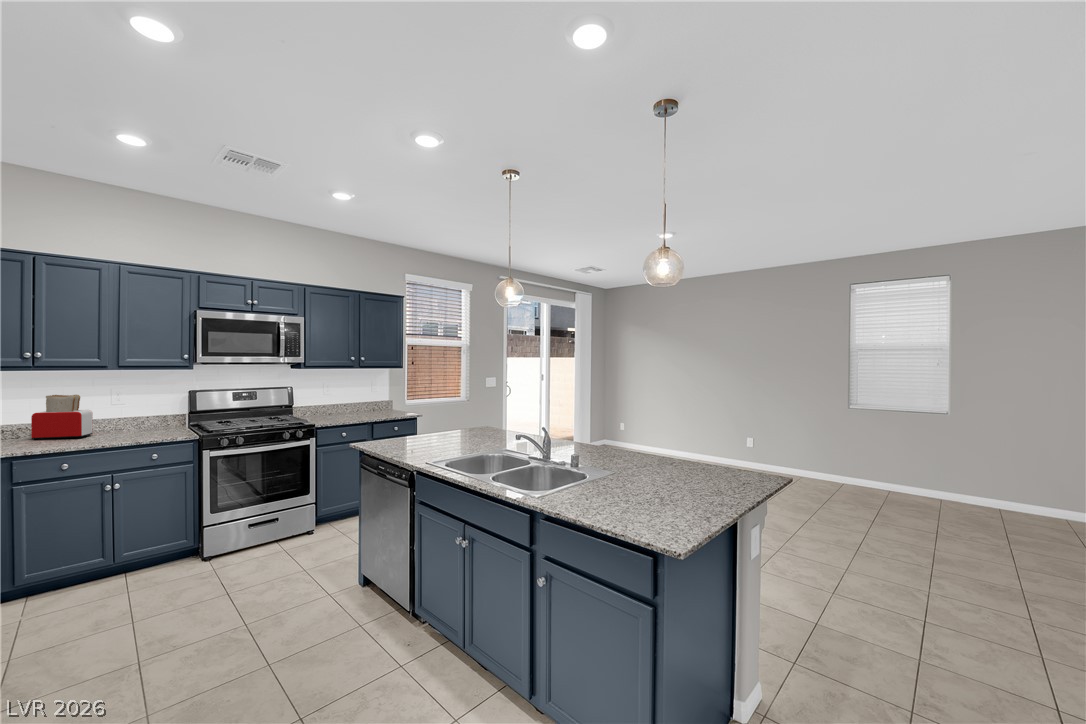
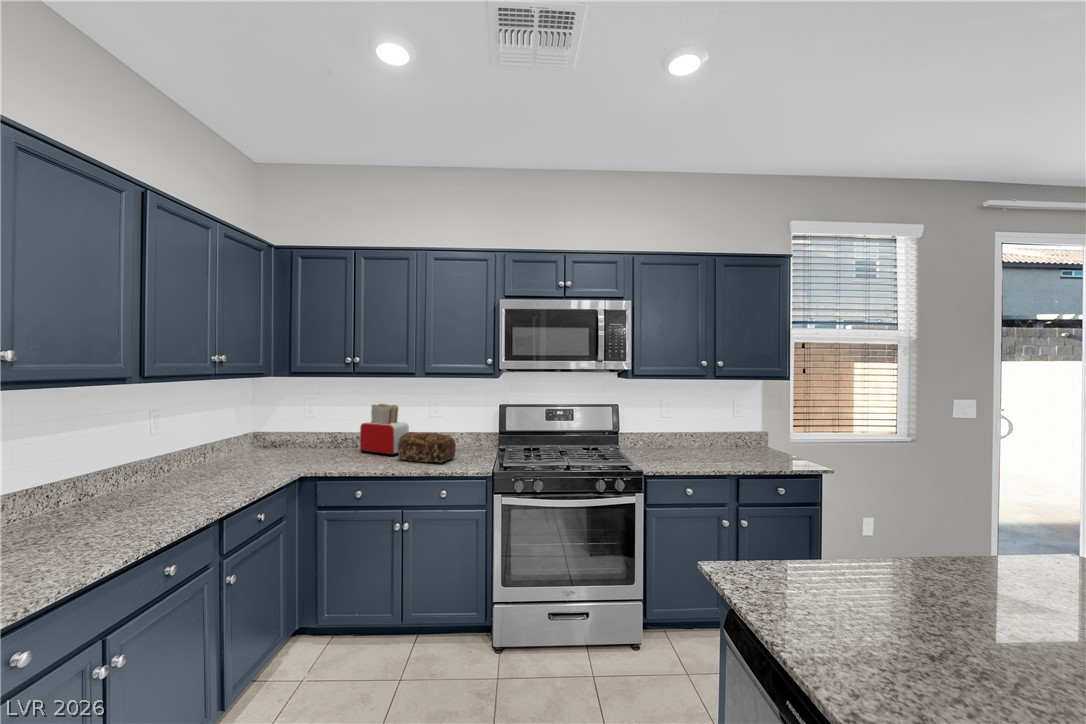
bread loaf: none [92,415,152,439] -> present [398,432,456,462]

